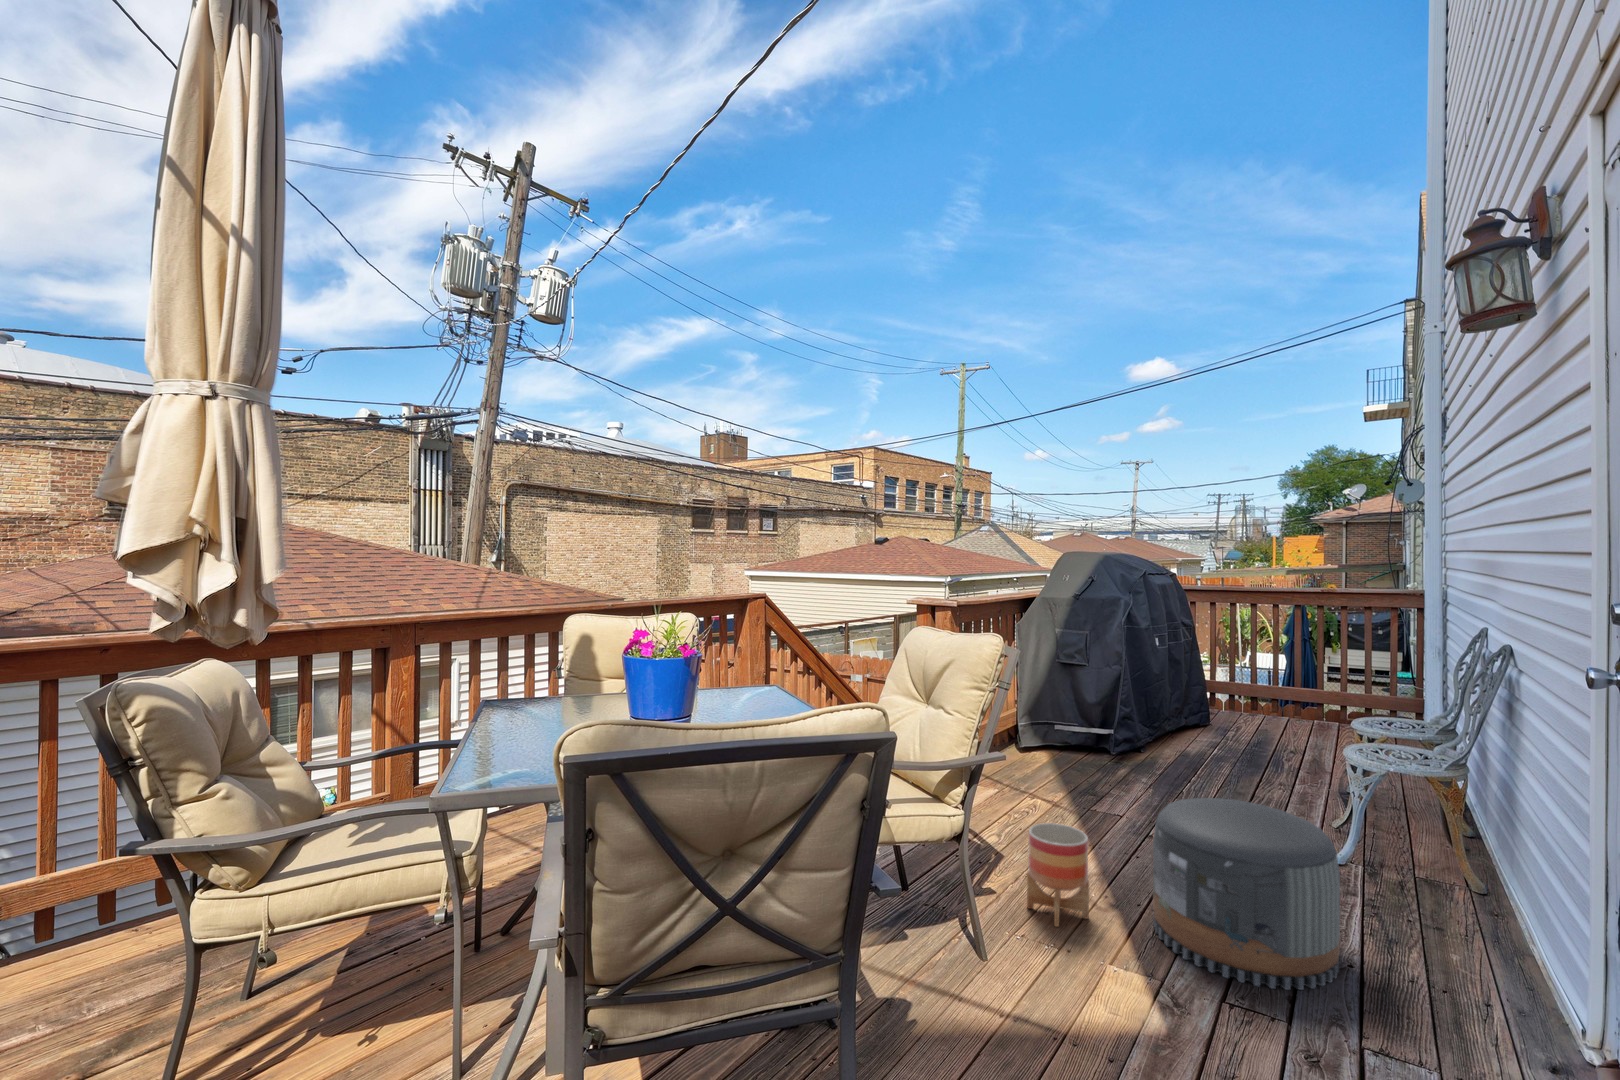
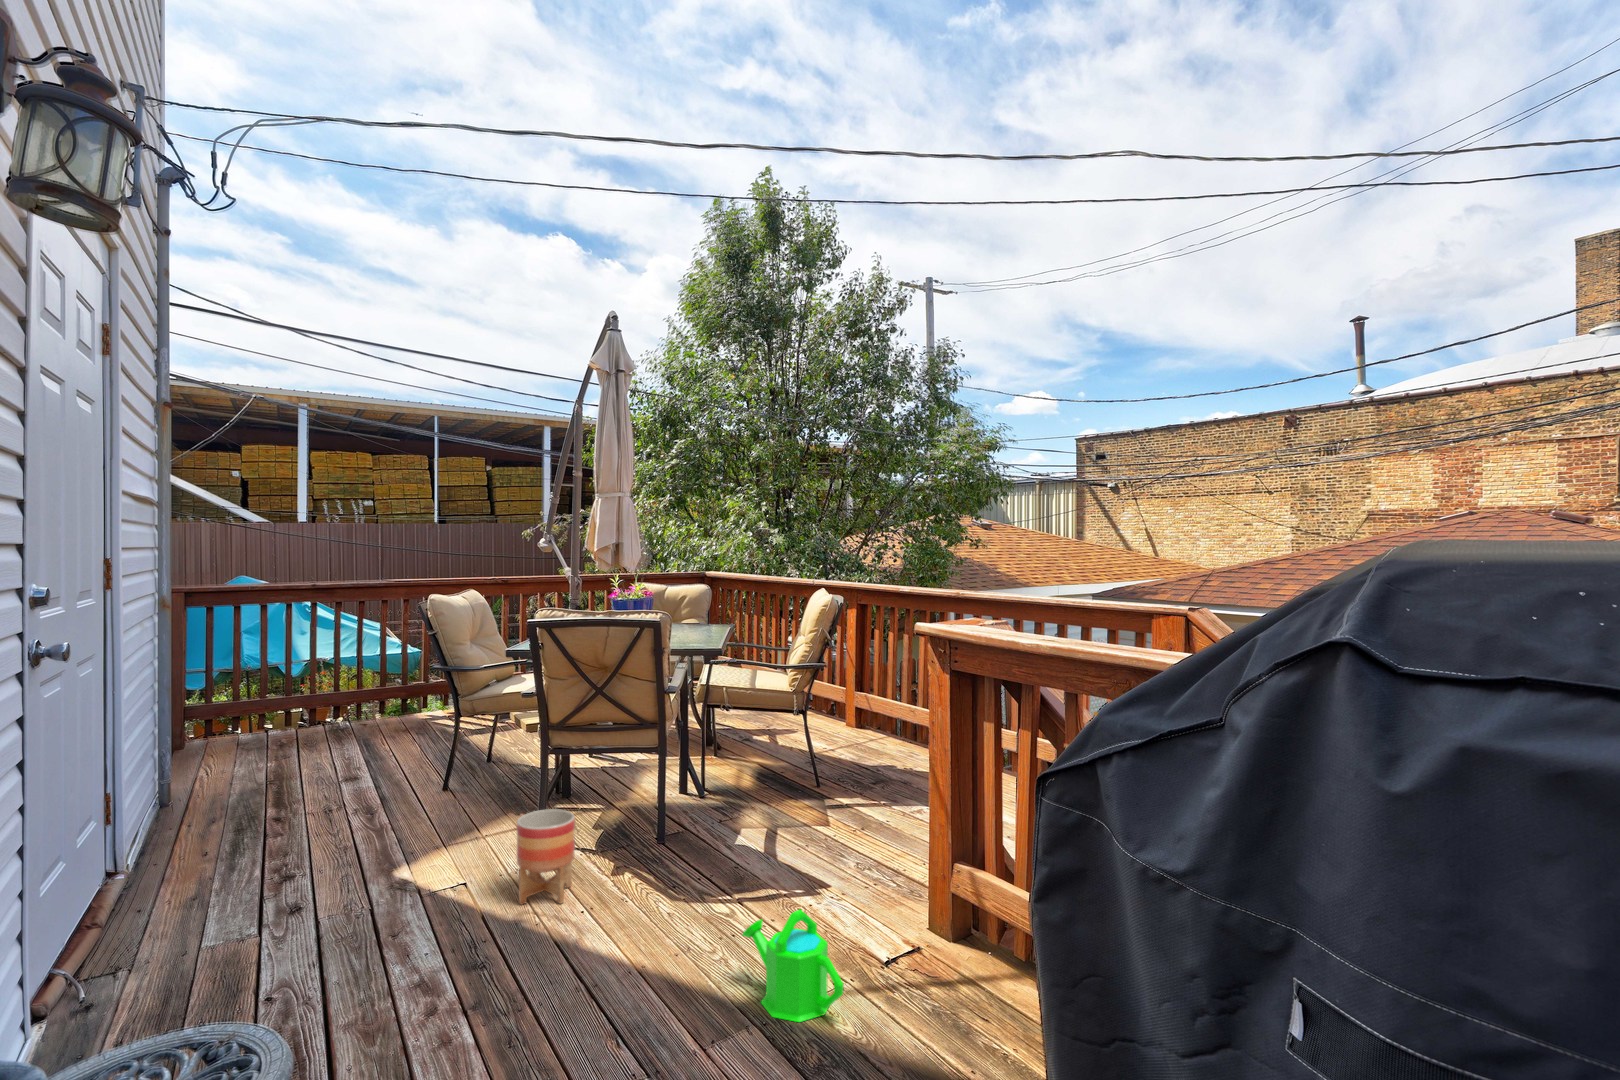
watering can: none [1024,753,1067,812] -> present [742,910,844,1022]
pouf: present [1153,798,1340,990] -> none [286,805,476,1003]

